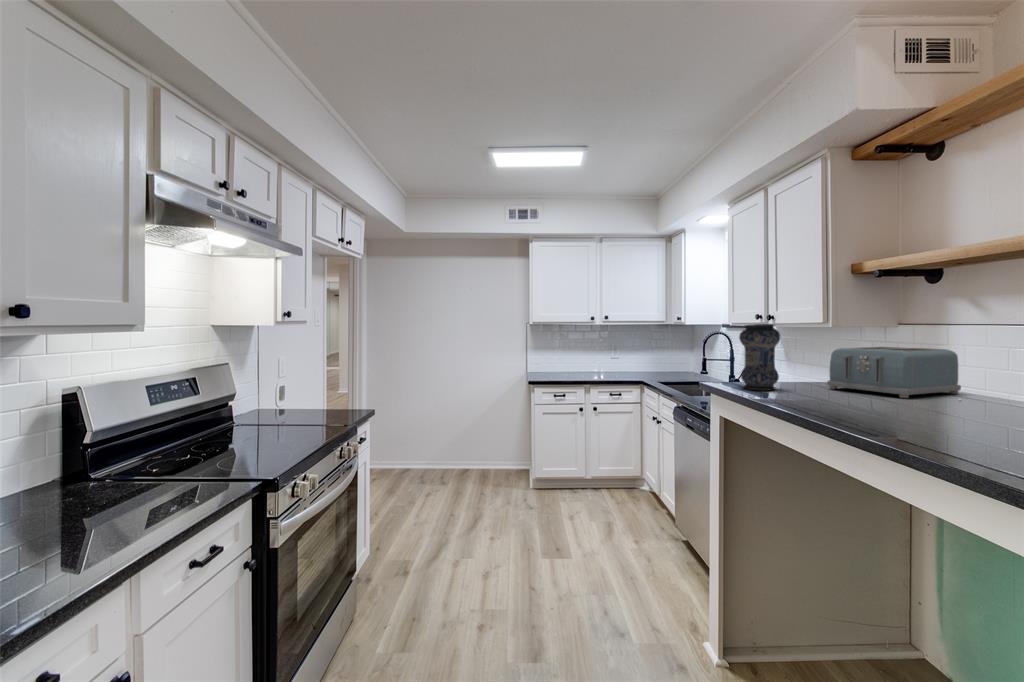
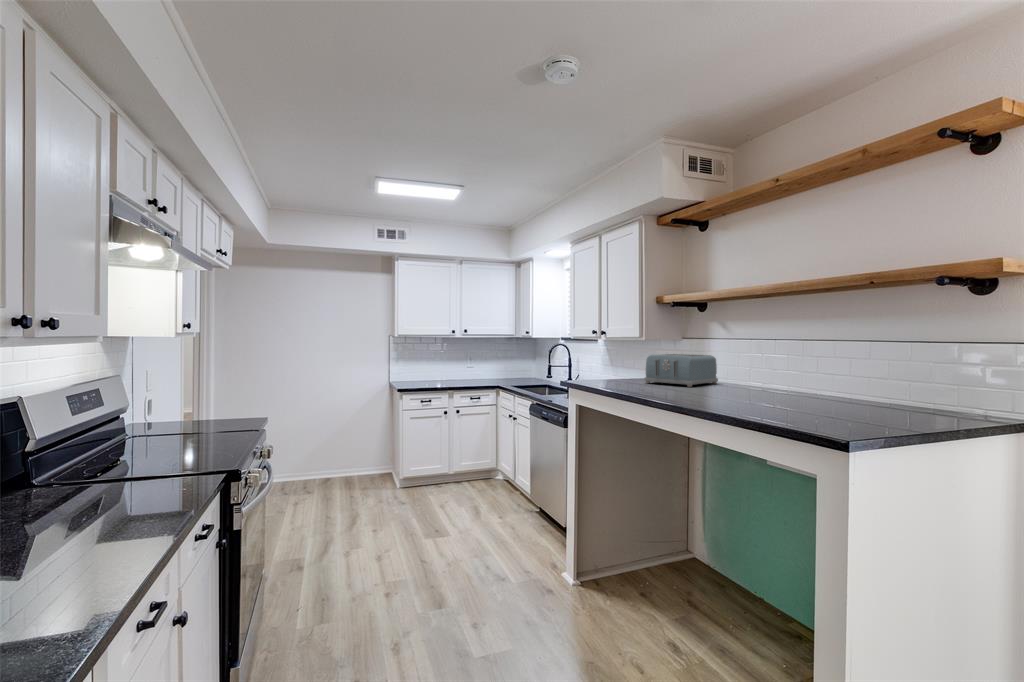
vase: present [739,324,780,390] -> none [589,337,616,385]

